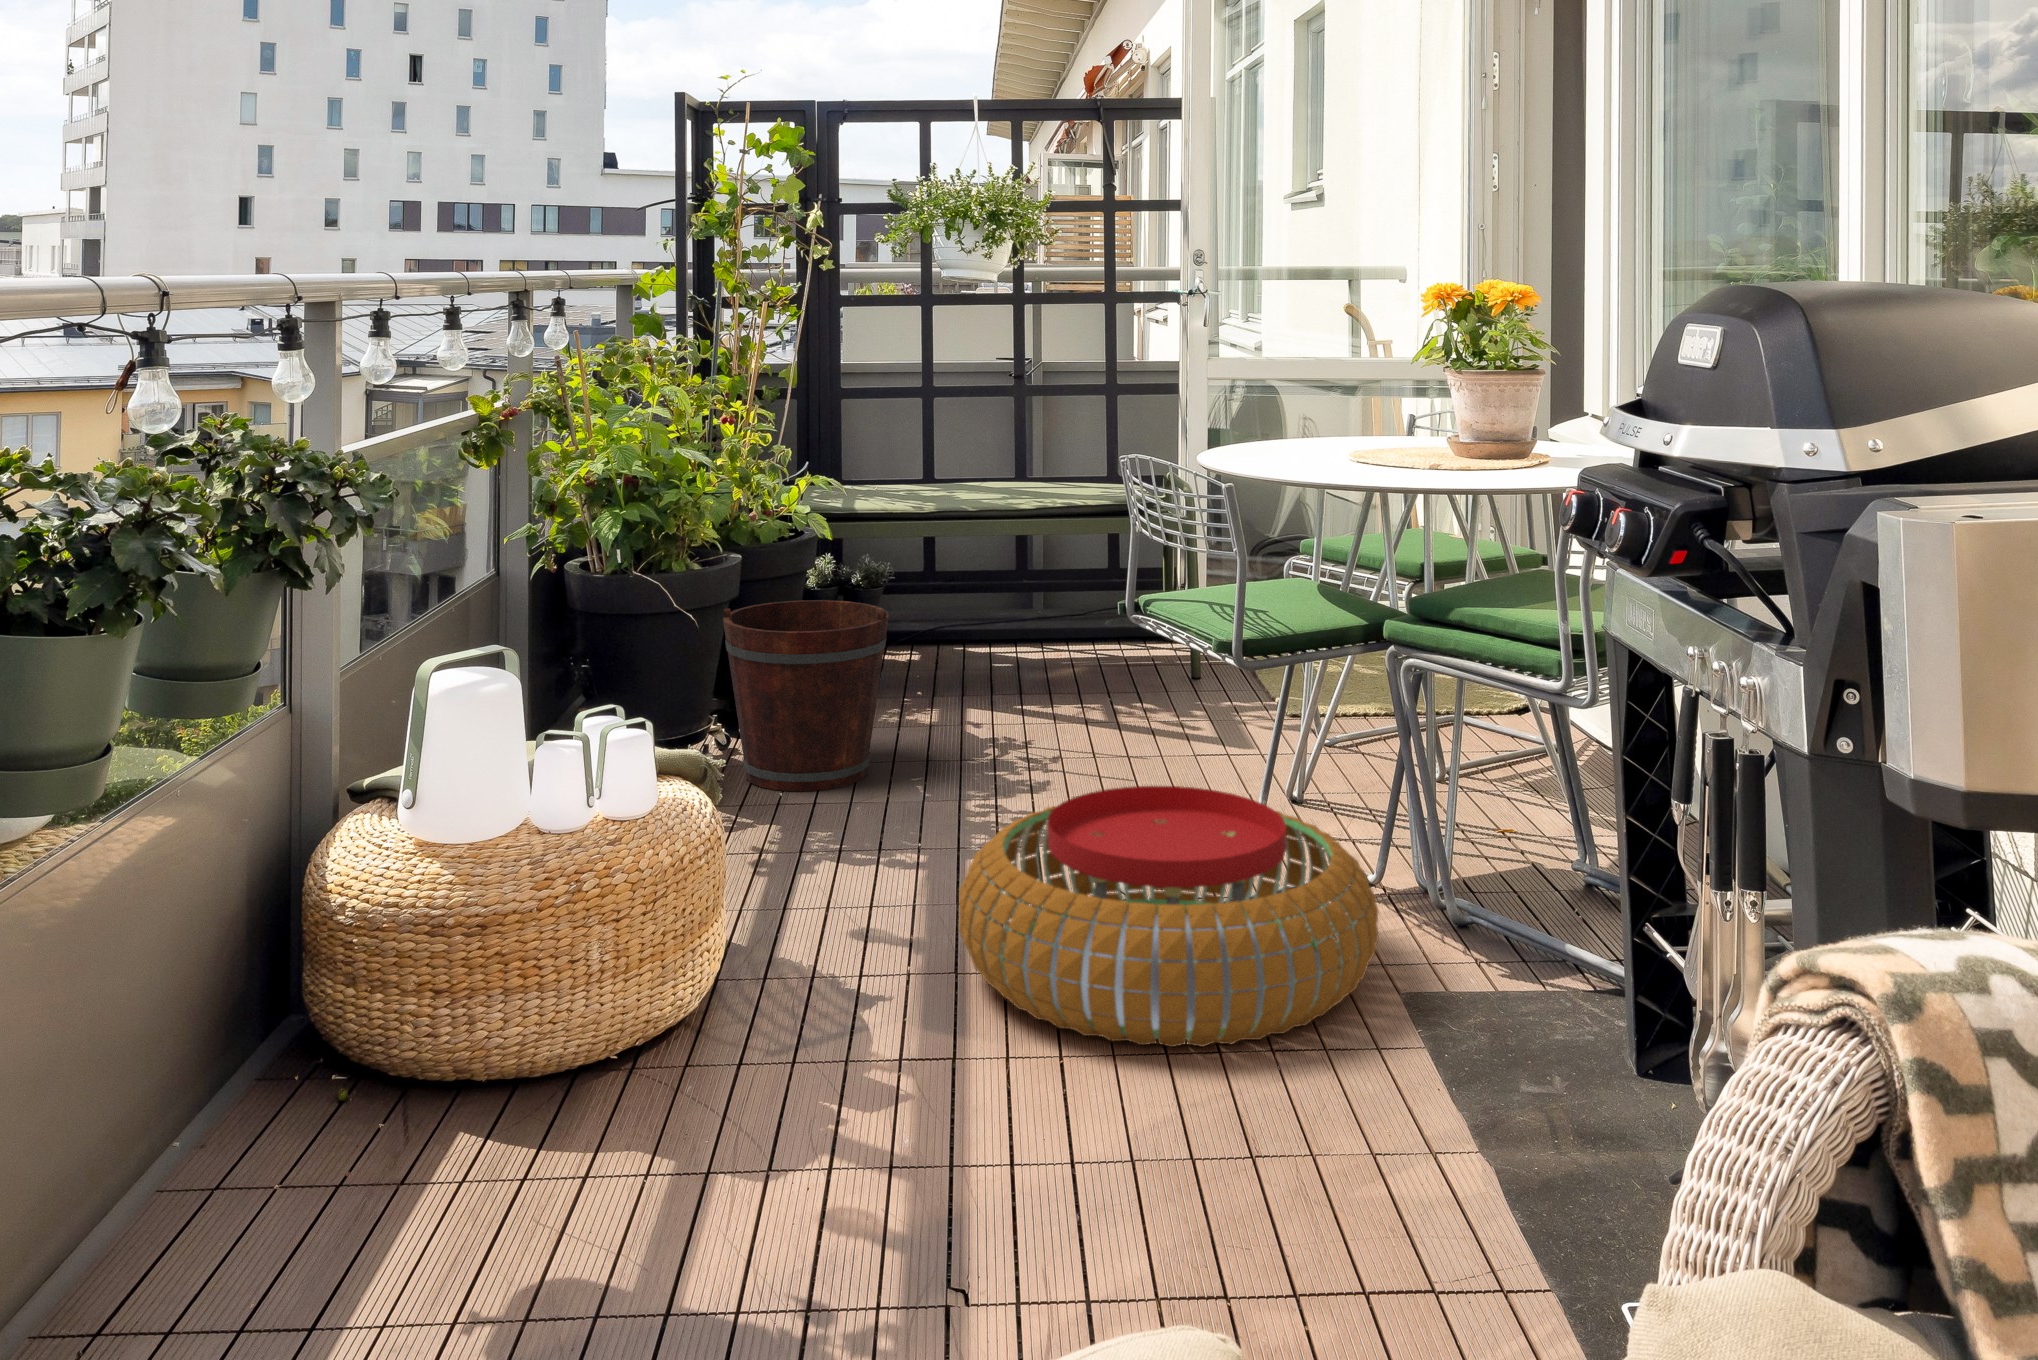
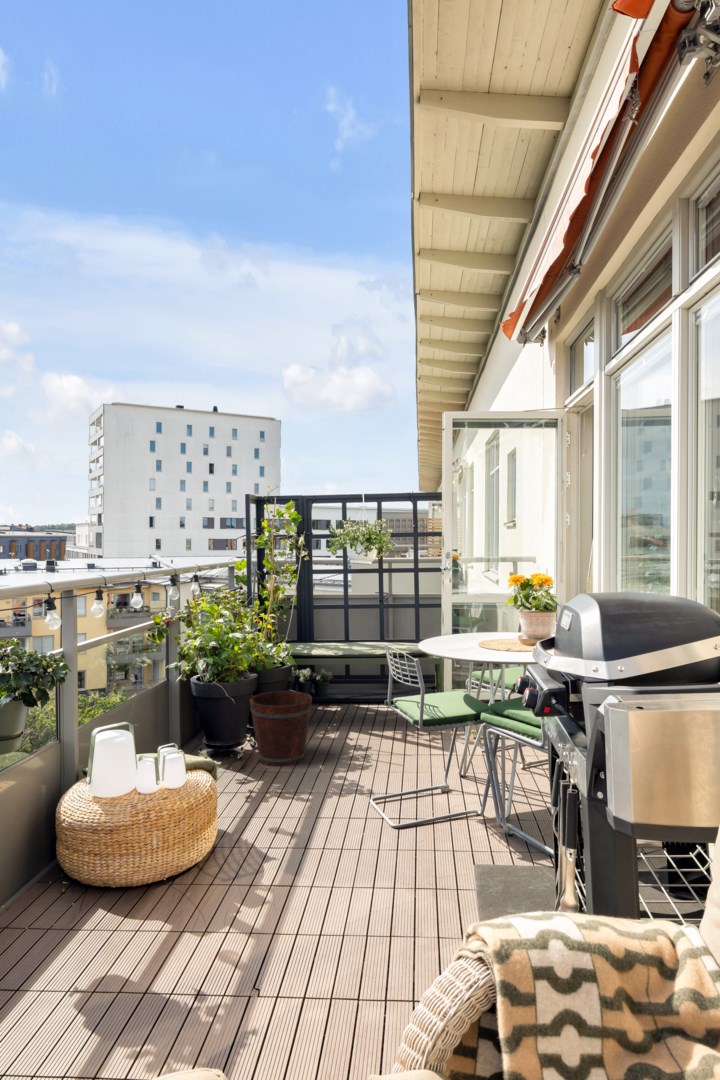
pouf: present [959,786,1378,1047] -> none [303,778,464,888]

